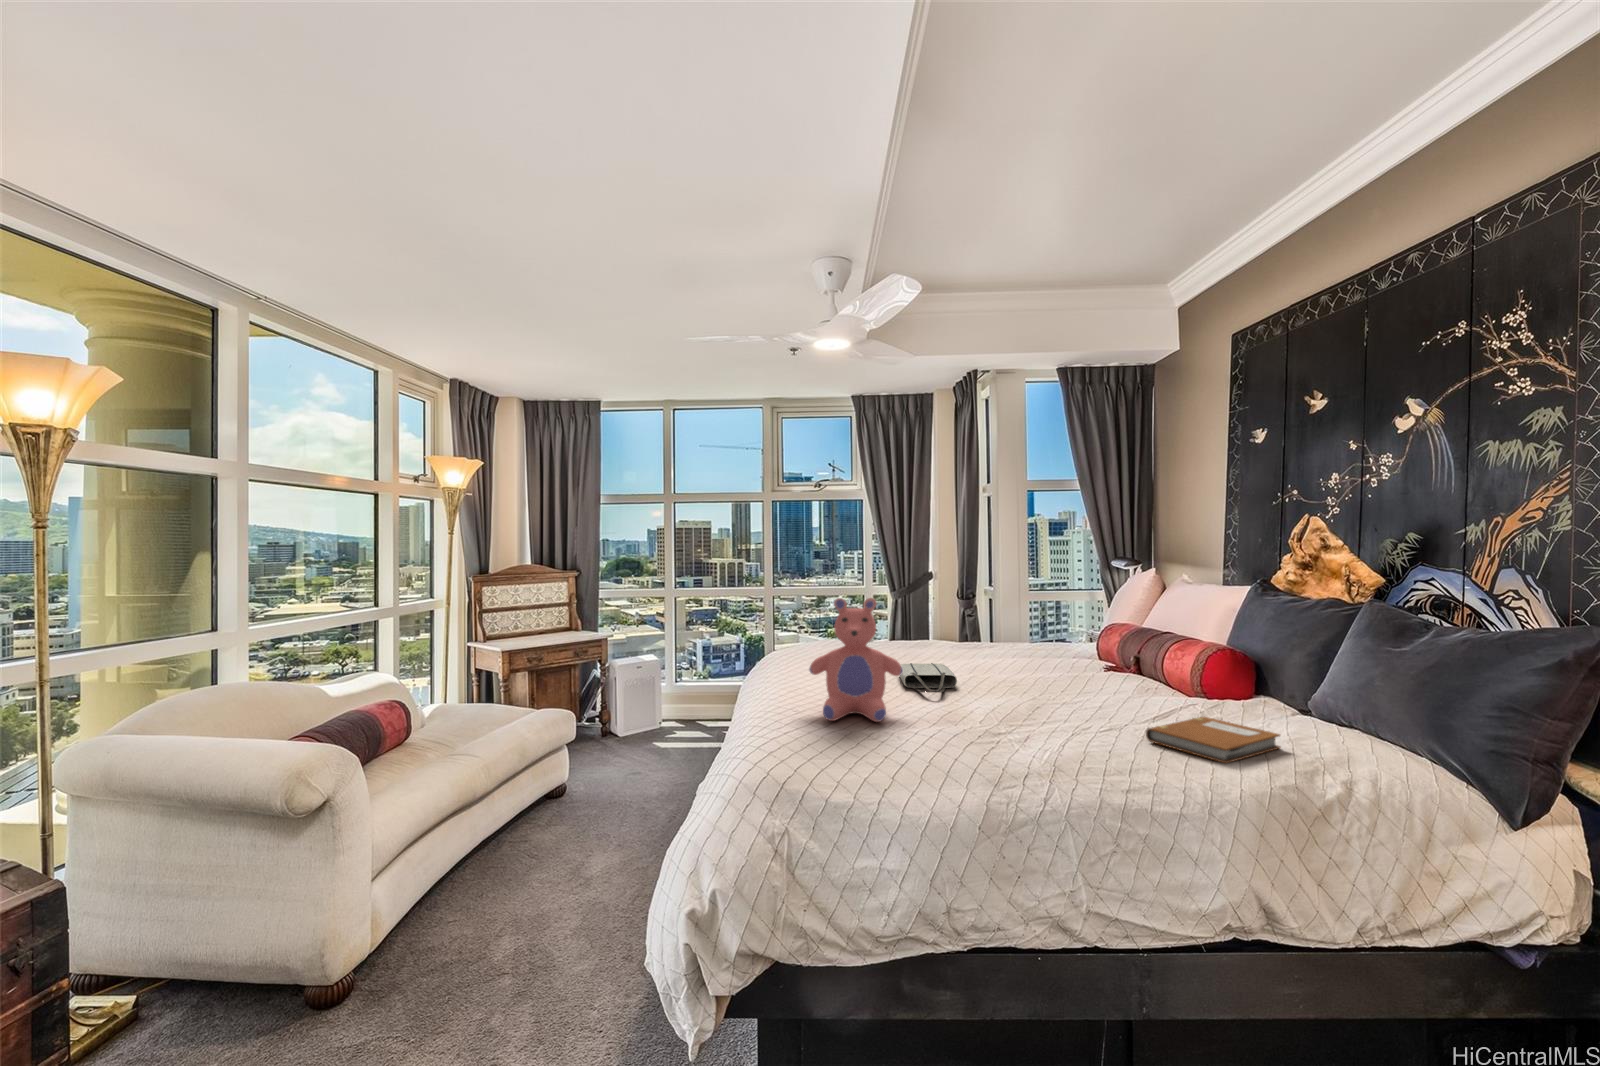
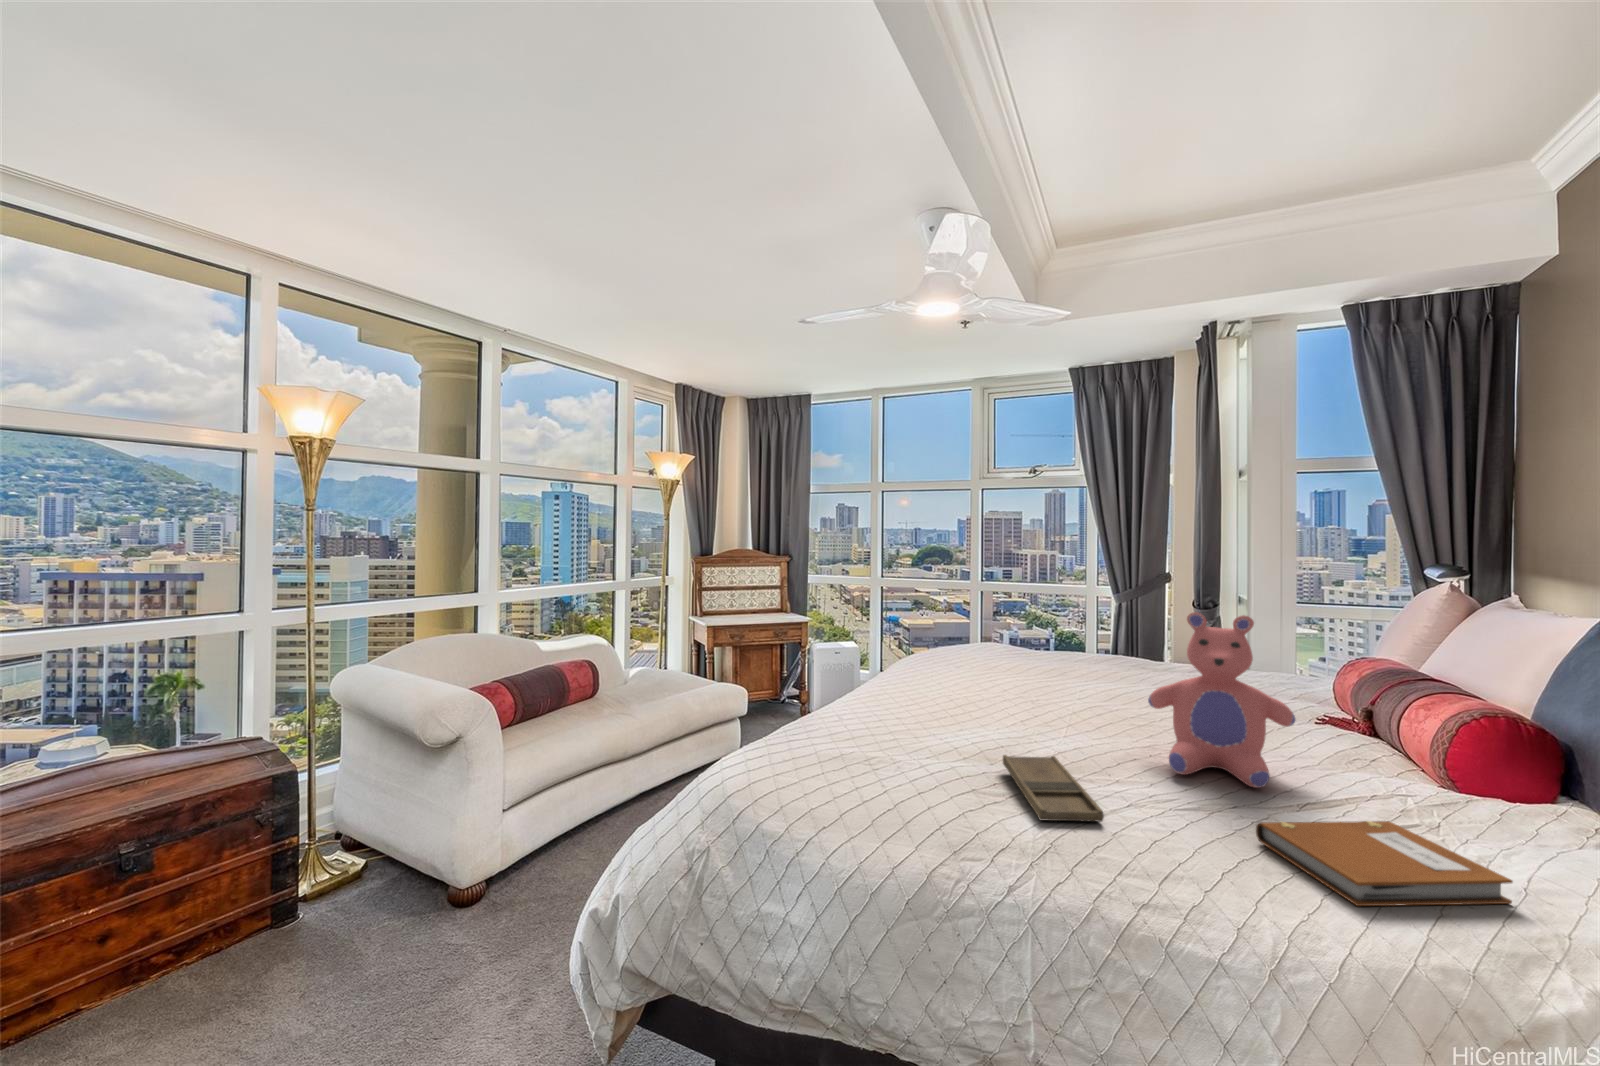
teddy bear: present [809,598,903,722] -> present [1148,612,1295,788]
tote bag: present [900,663,957,692] -> none [1003,682,1078,722]
tray: none [959,710,1060,753] -> present [1003,755,1104,822]

